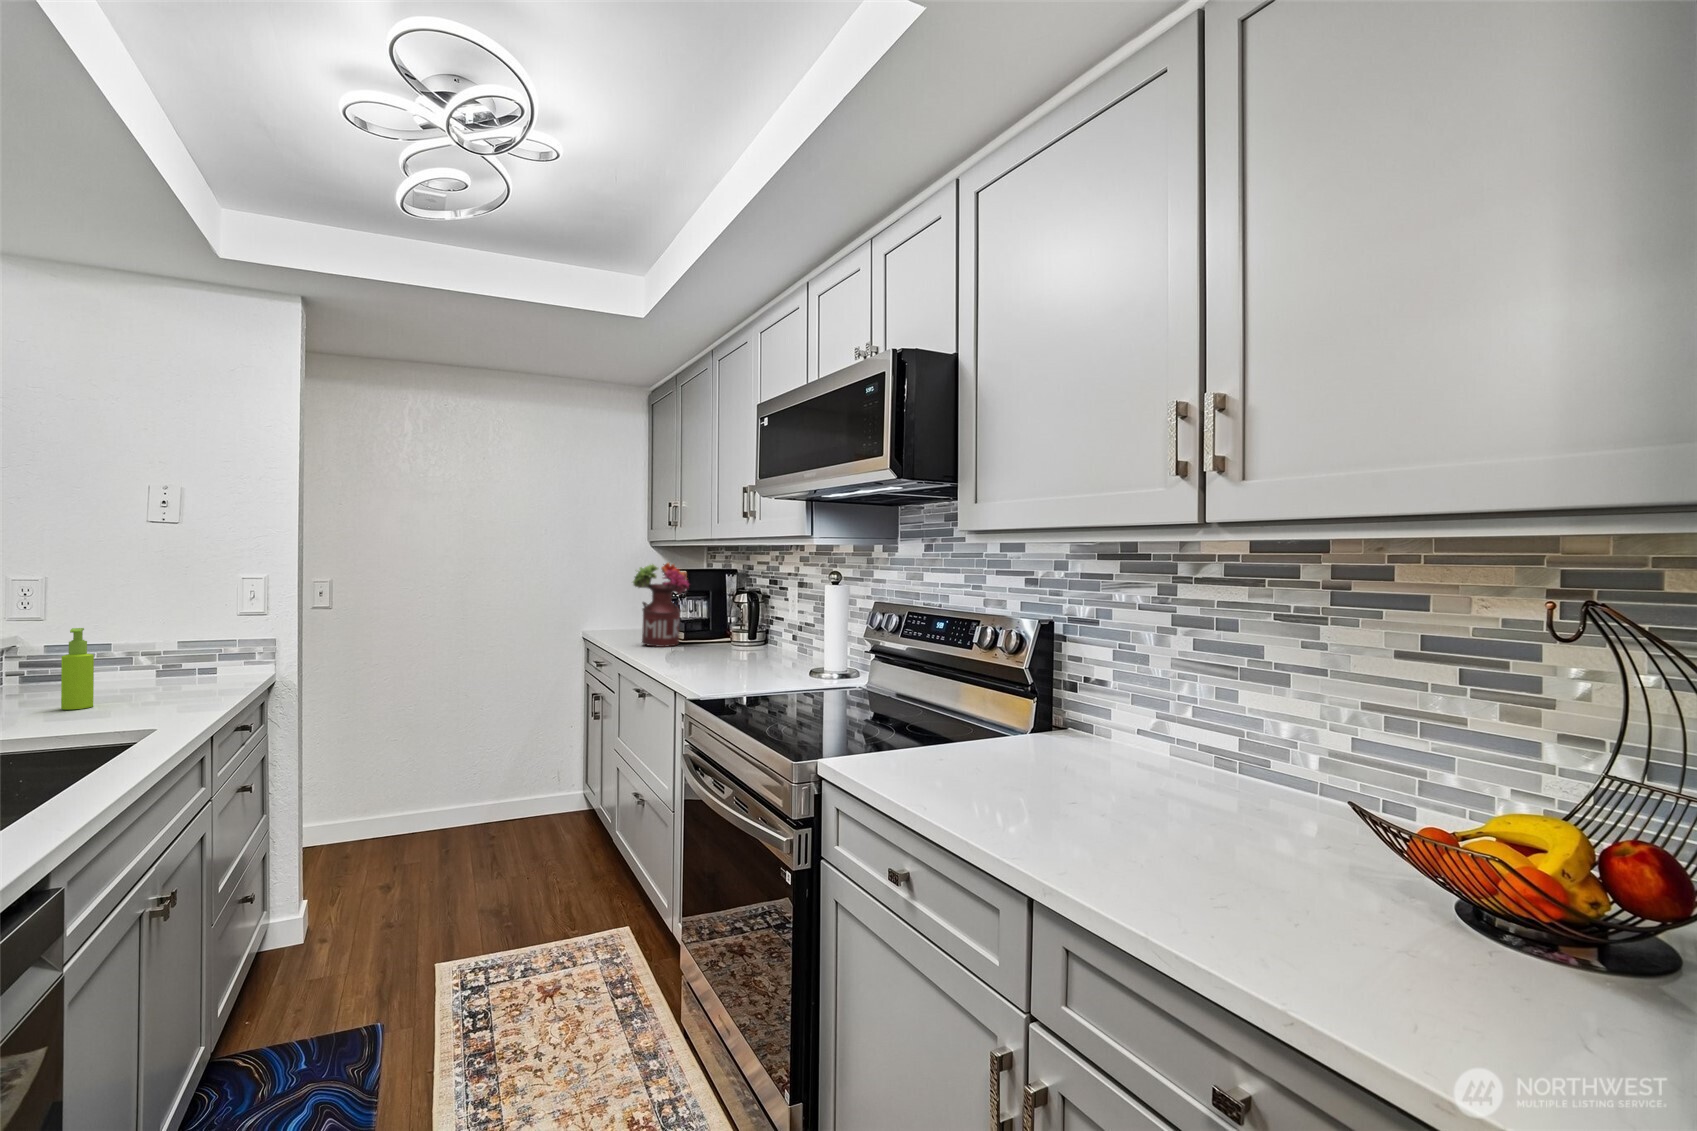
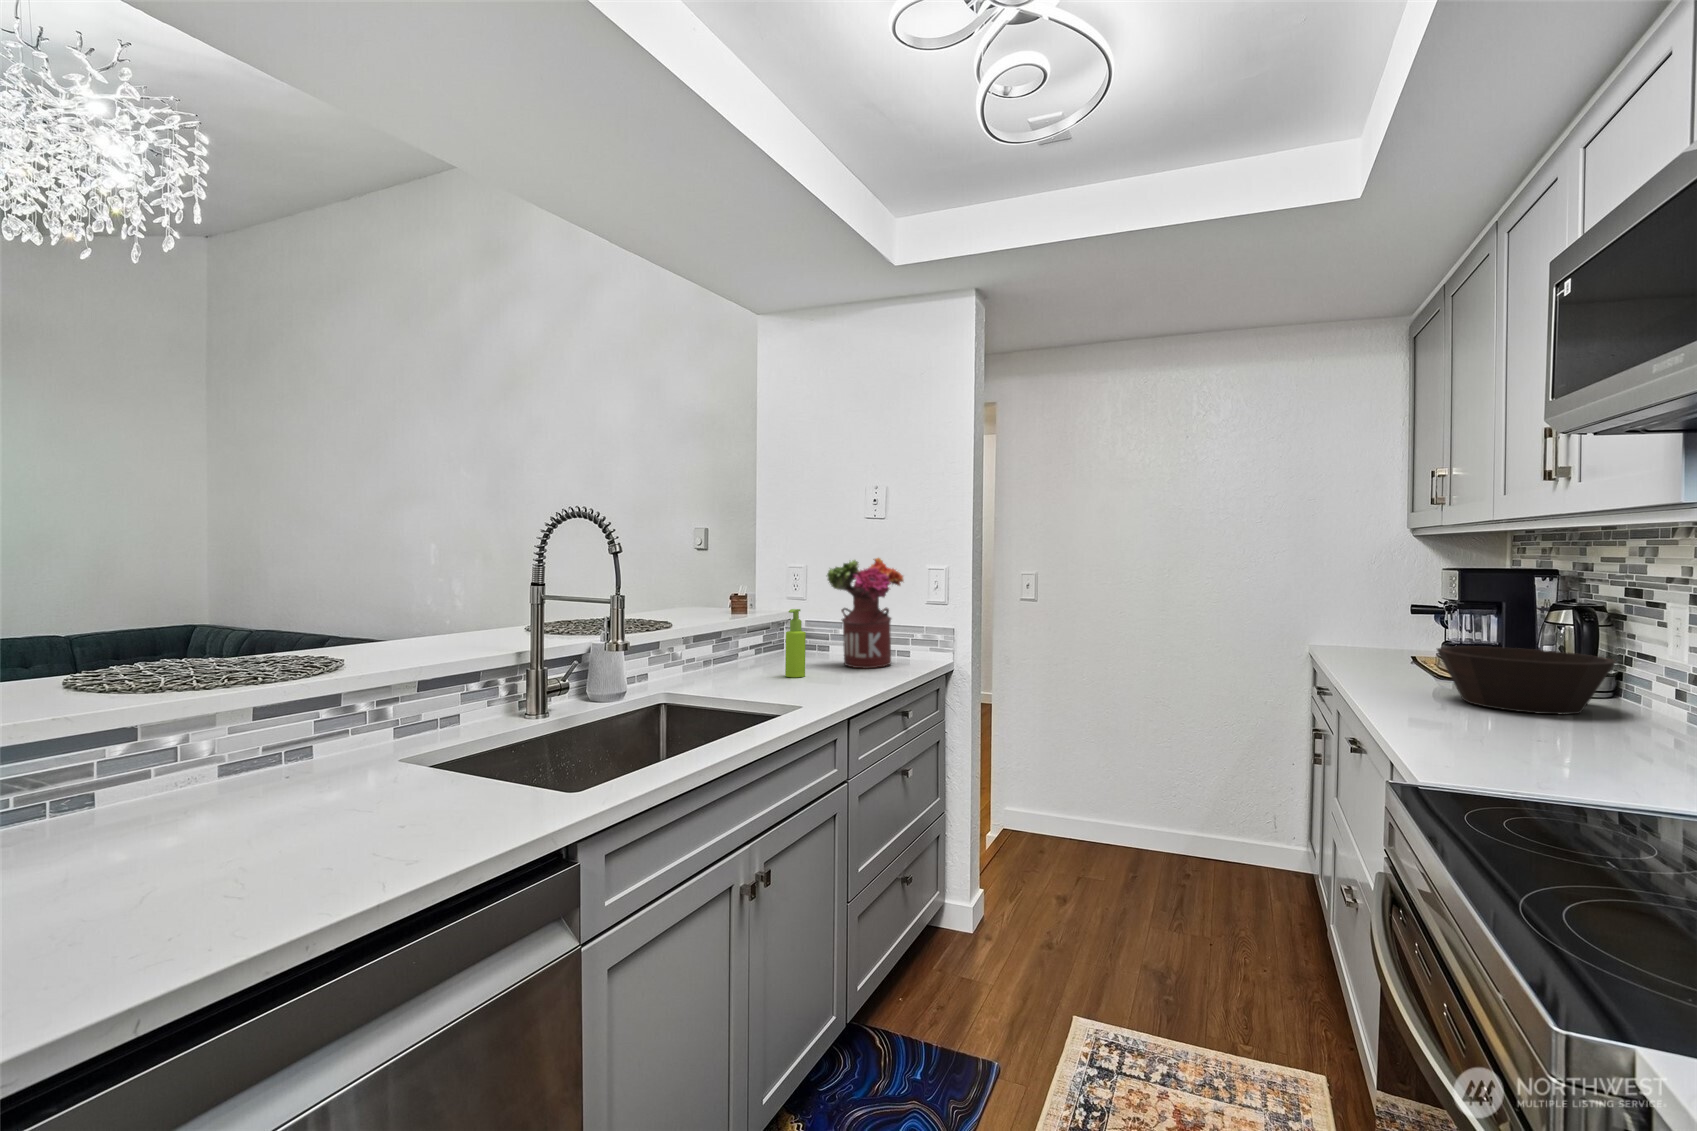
flower arrangement: present [633,563,689,647] -> present [827,558,904,668]
bowl: none [684,620,770,658] -> present [1437,646,1616,714]

